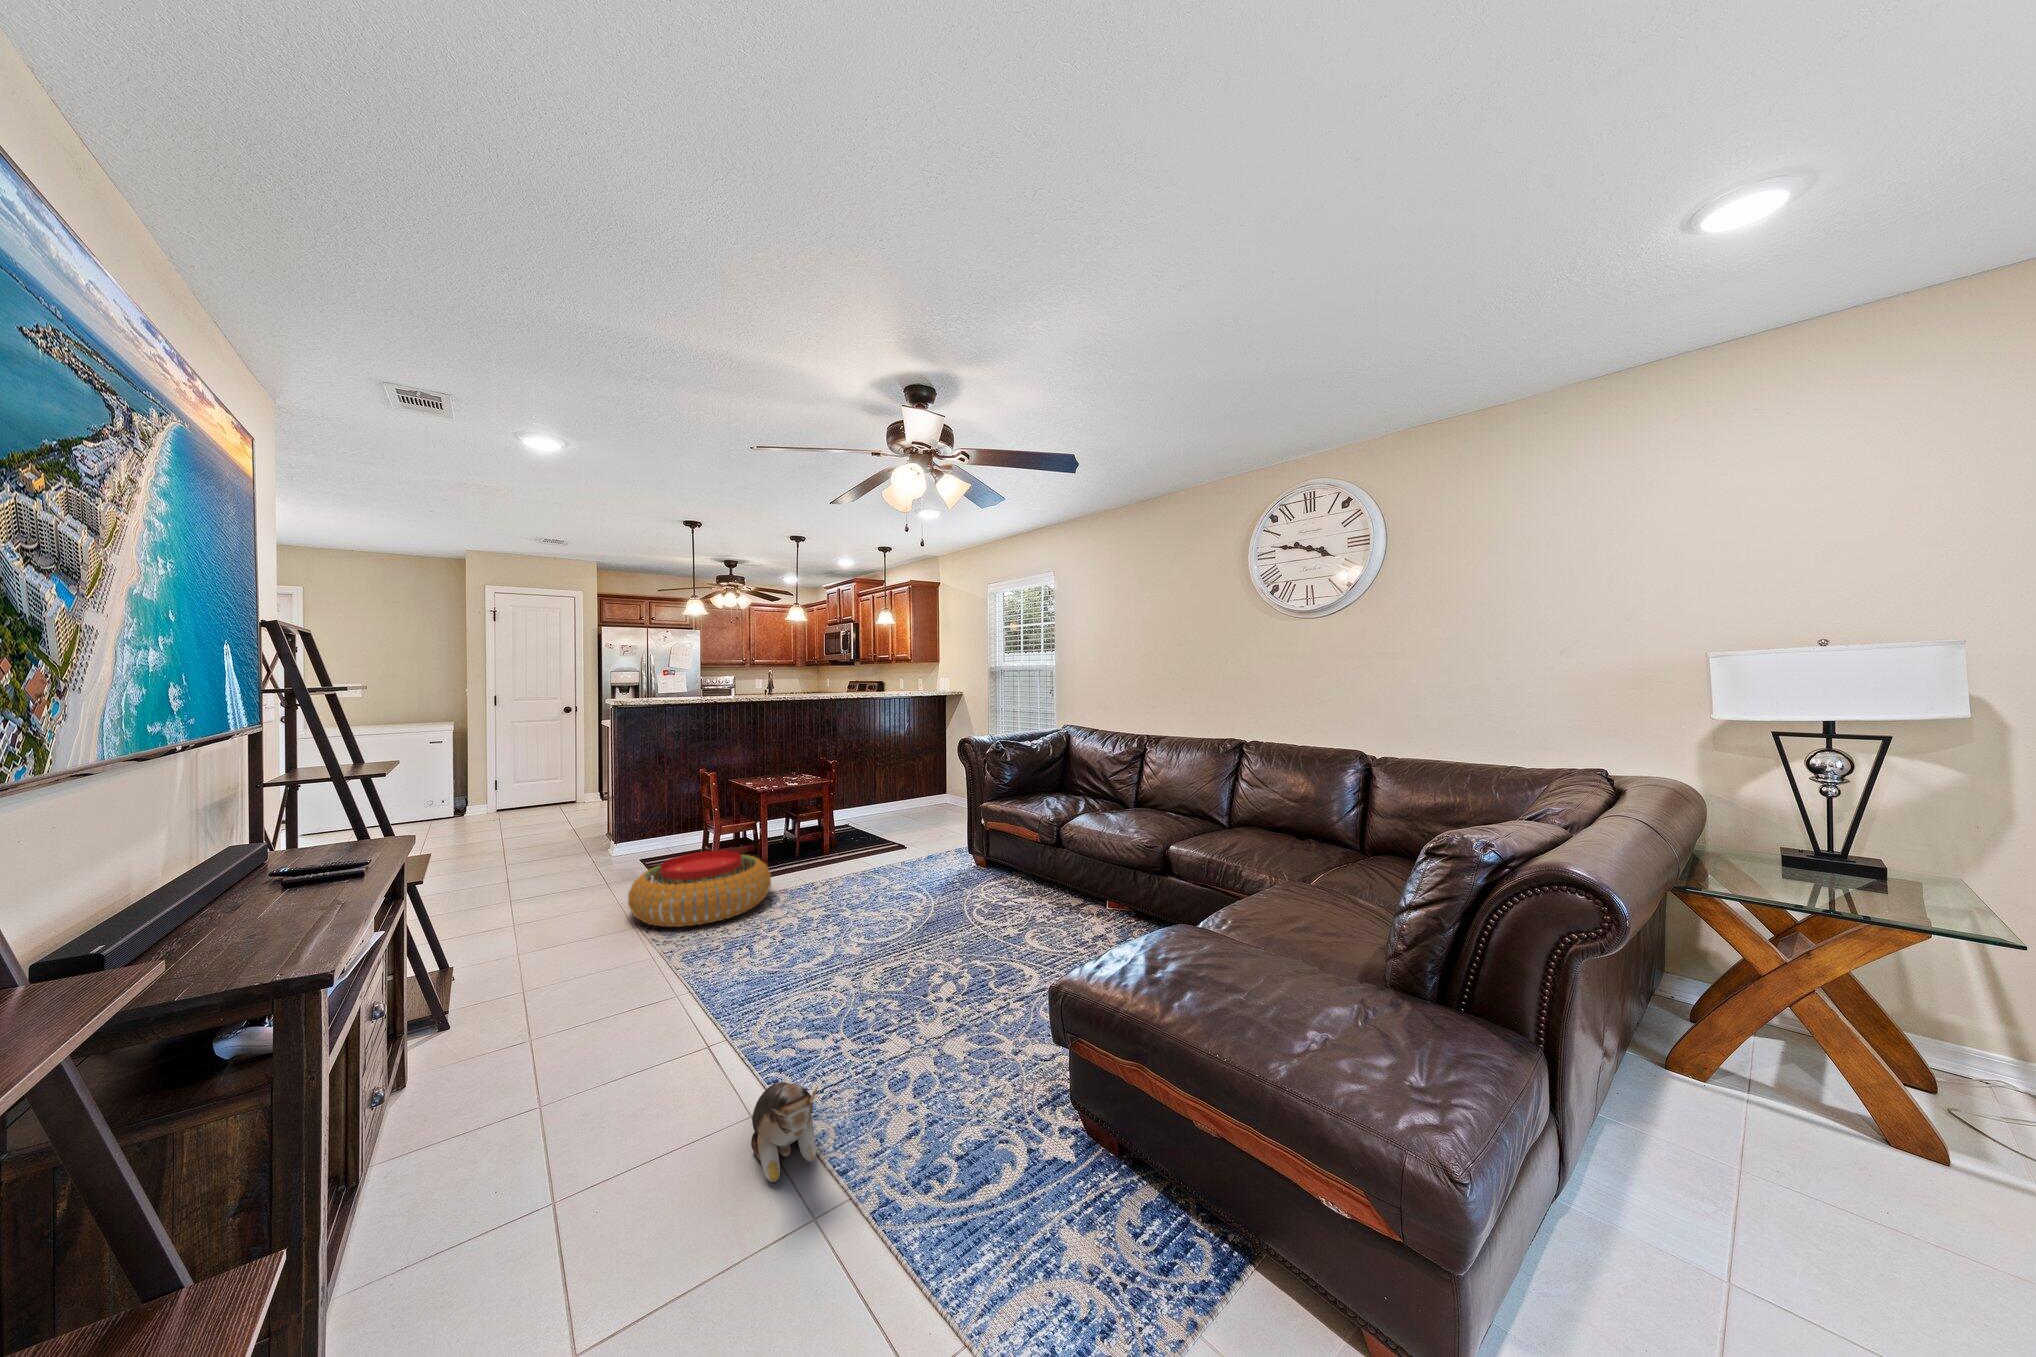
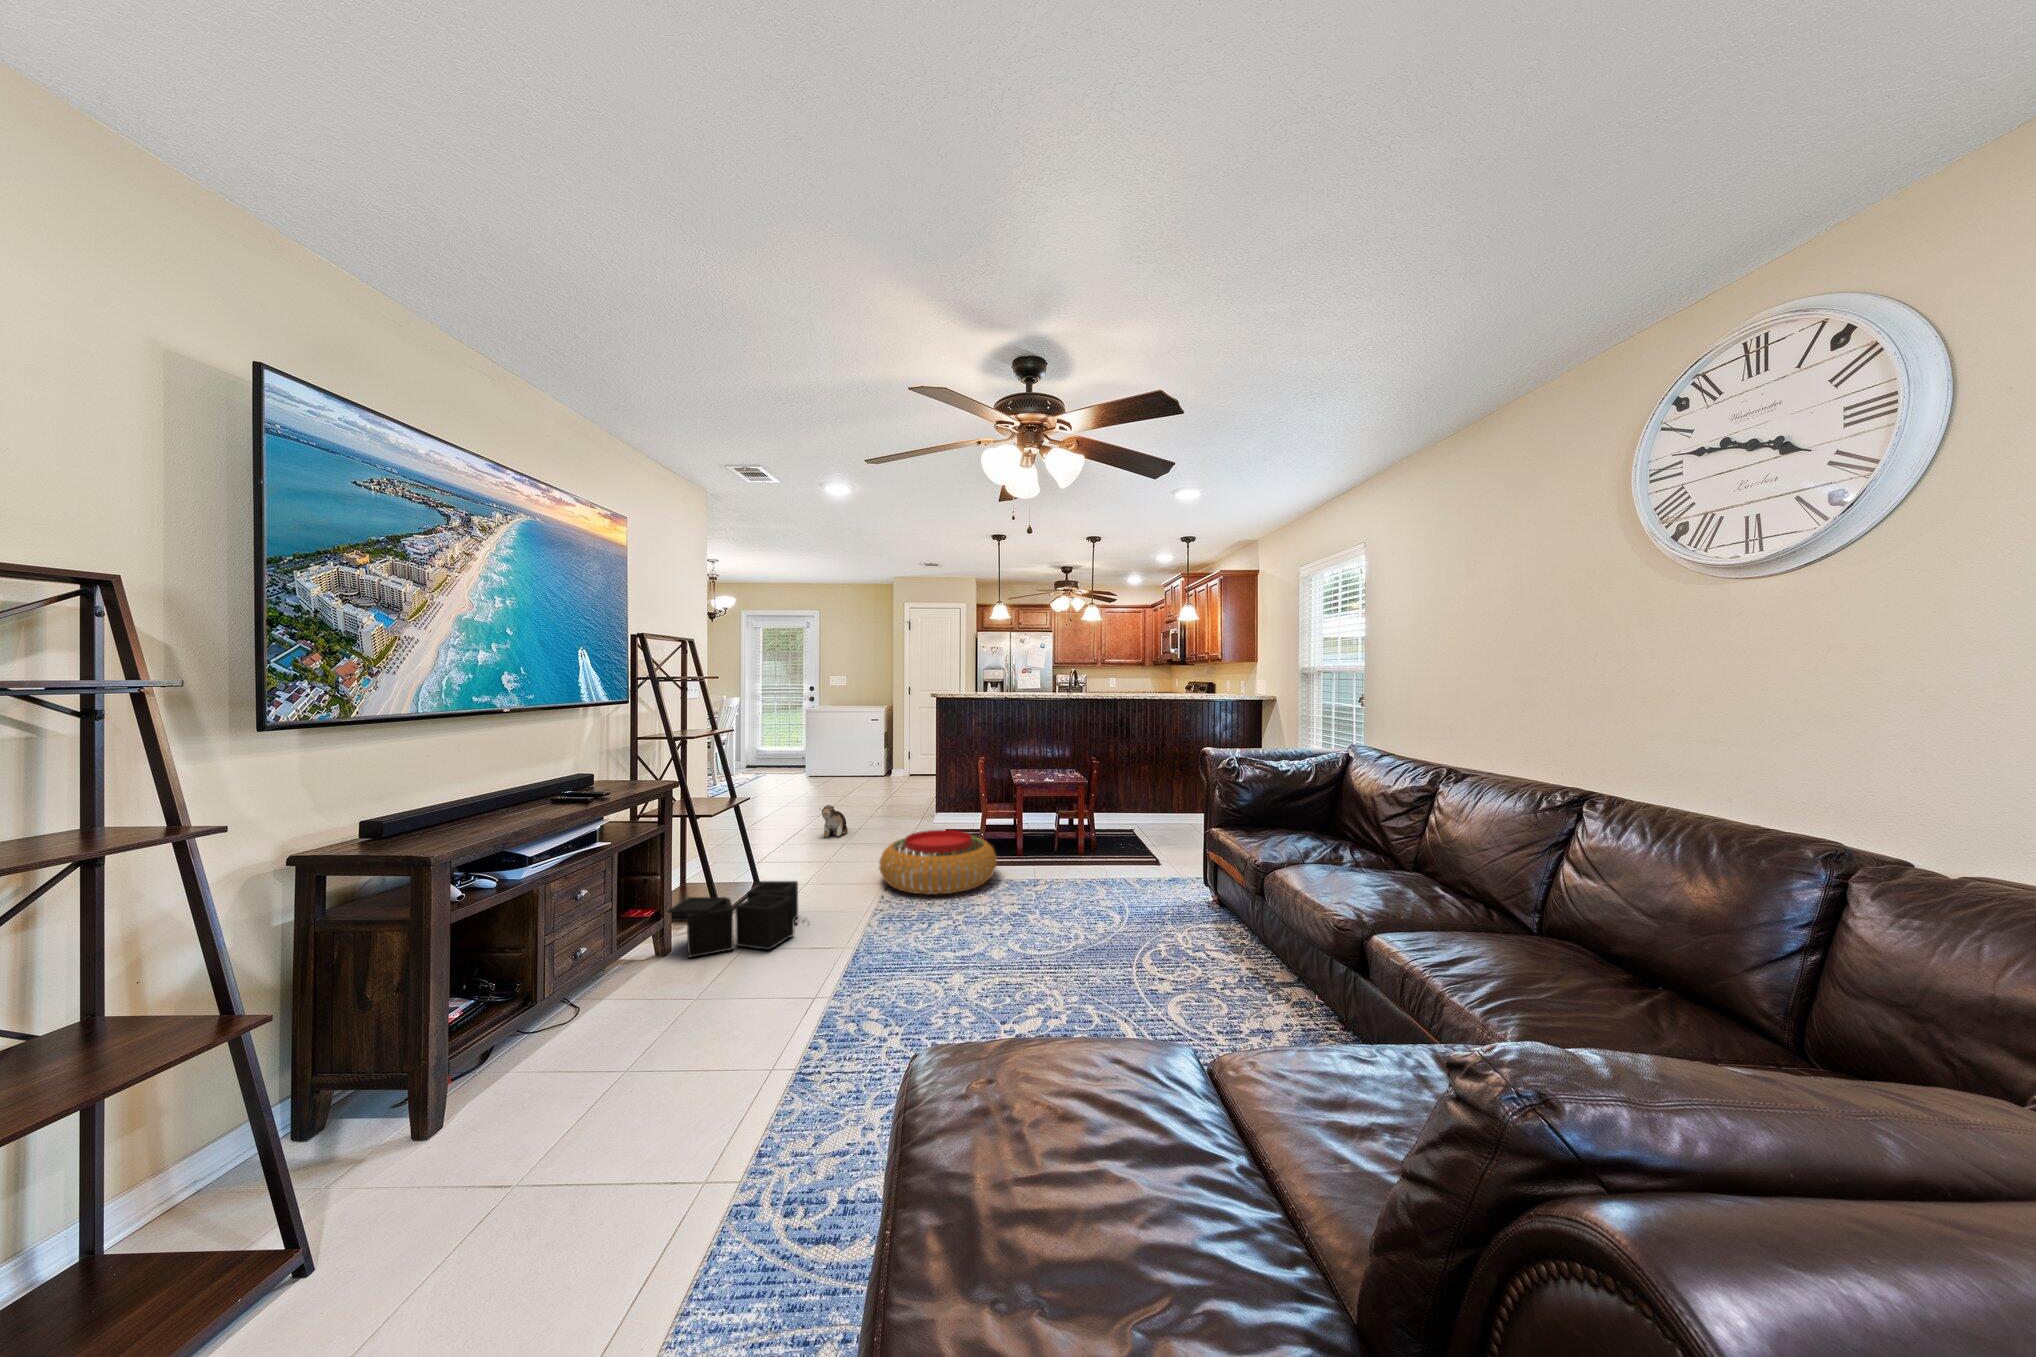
storage bin: none [416,941,599,1072] -> present [667,881,798,958]
plush toy: present [751,1082,818,1182] -> present [821,805,848,837]

